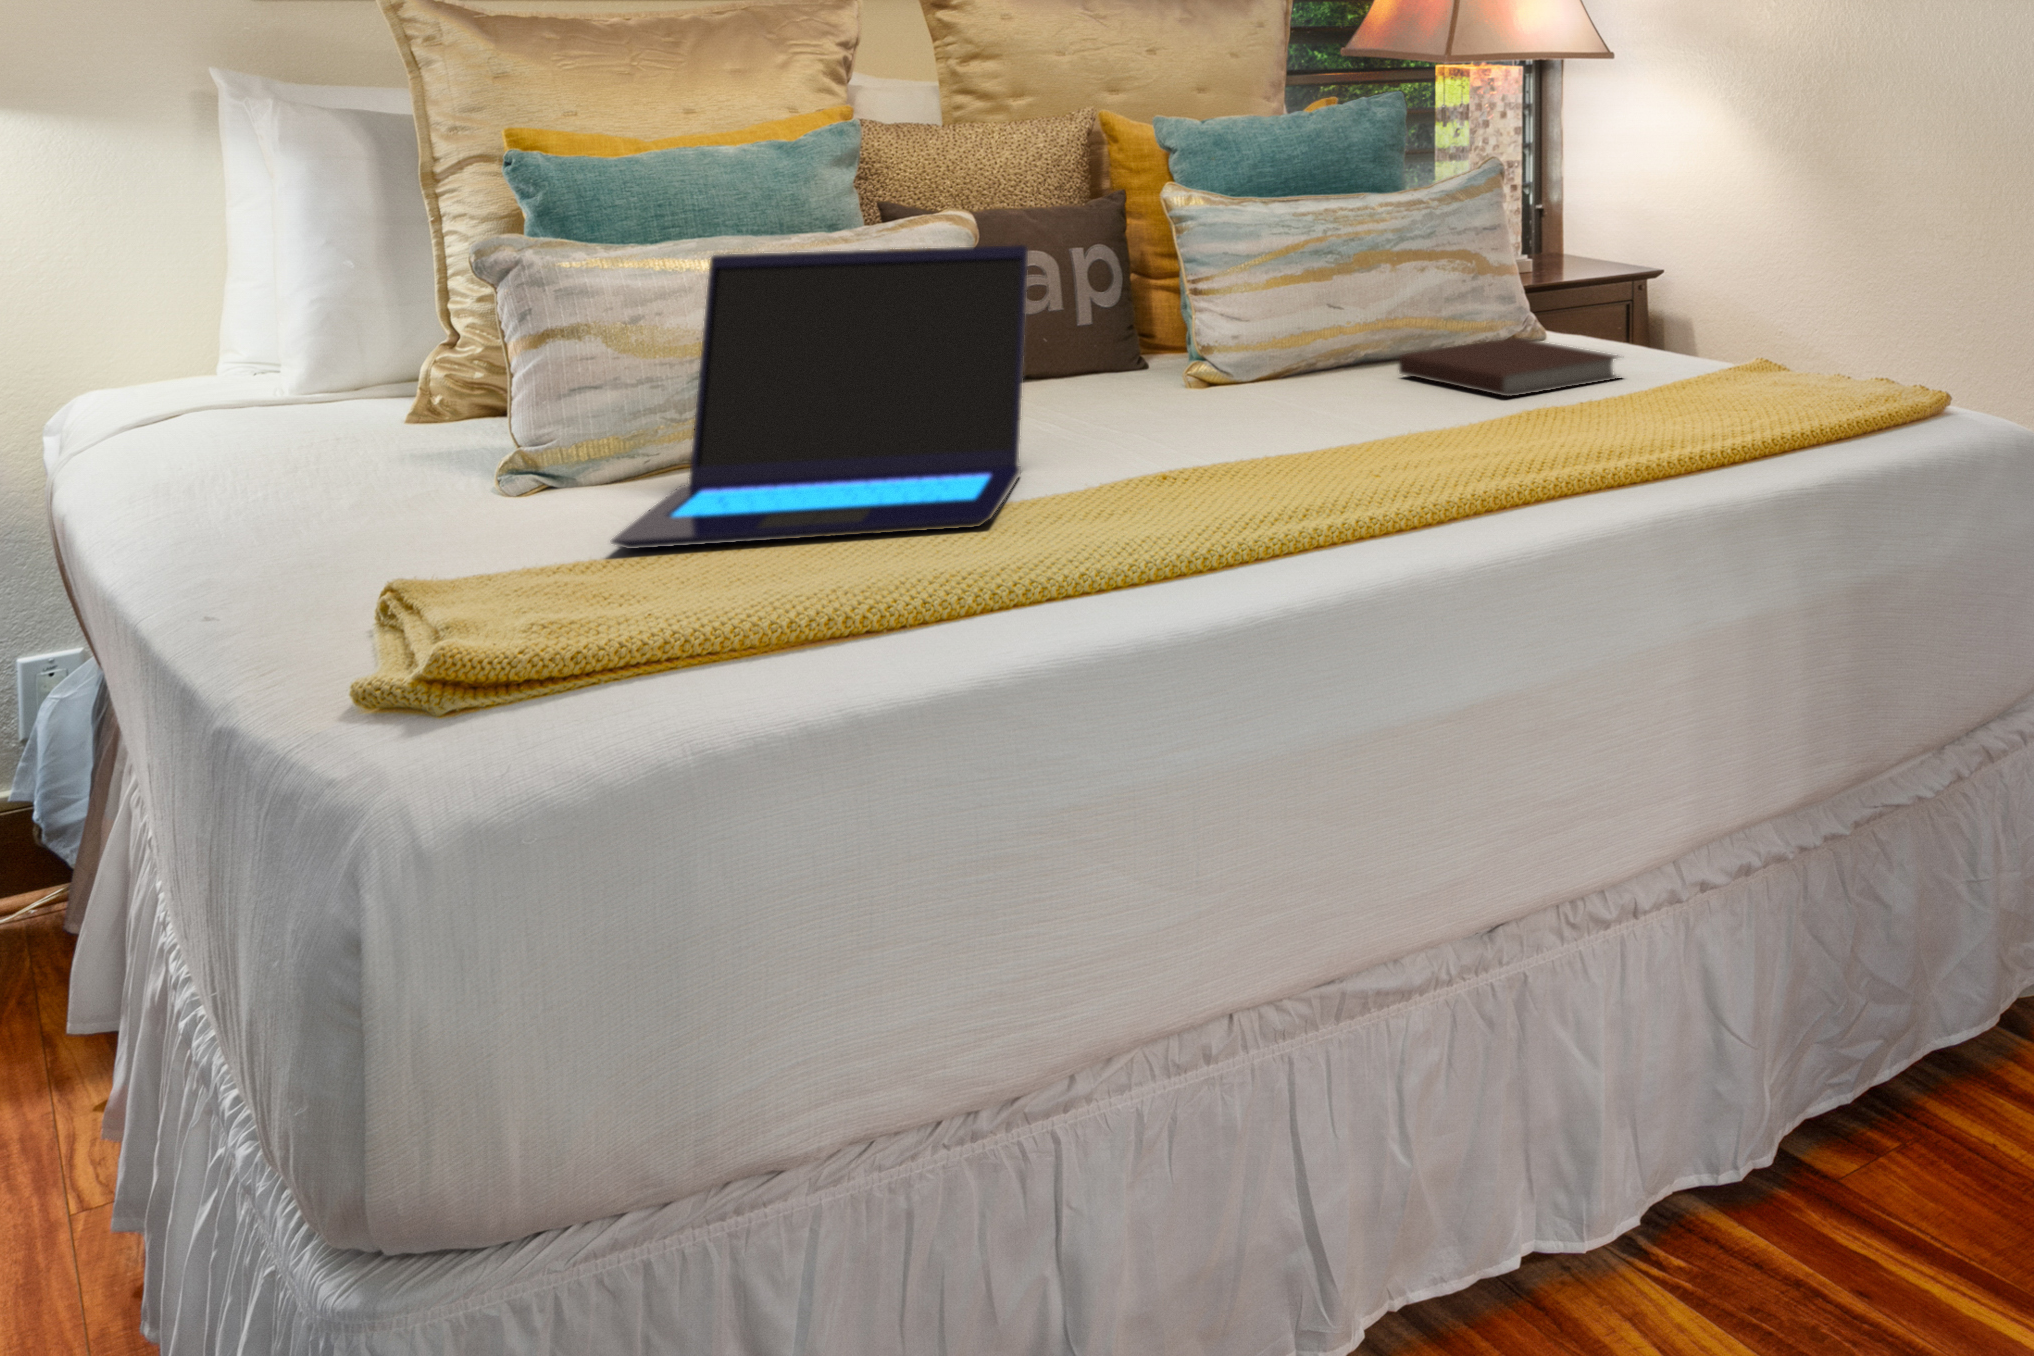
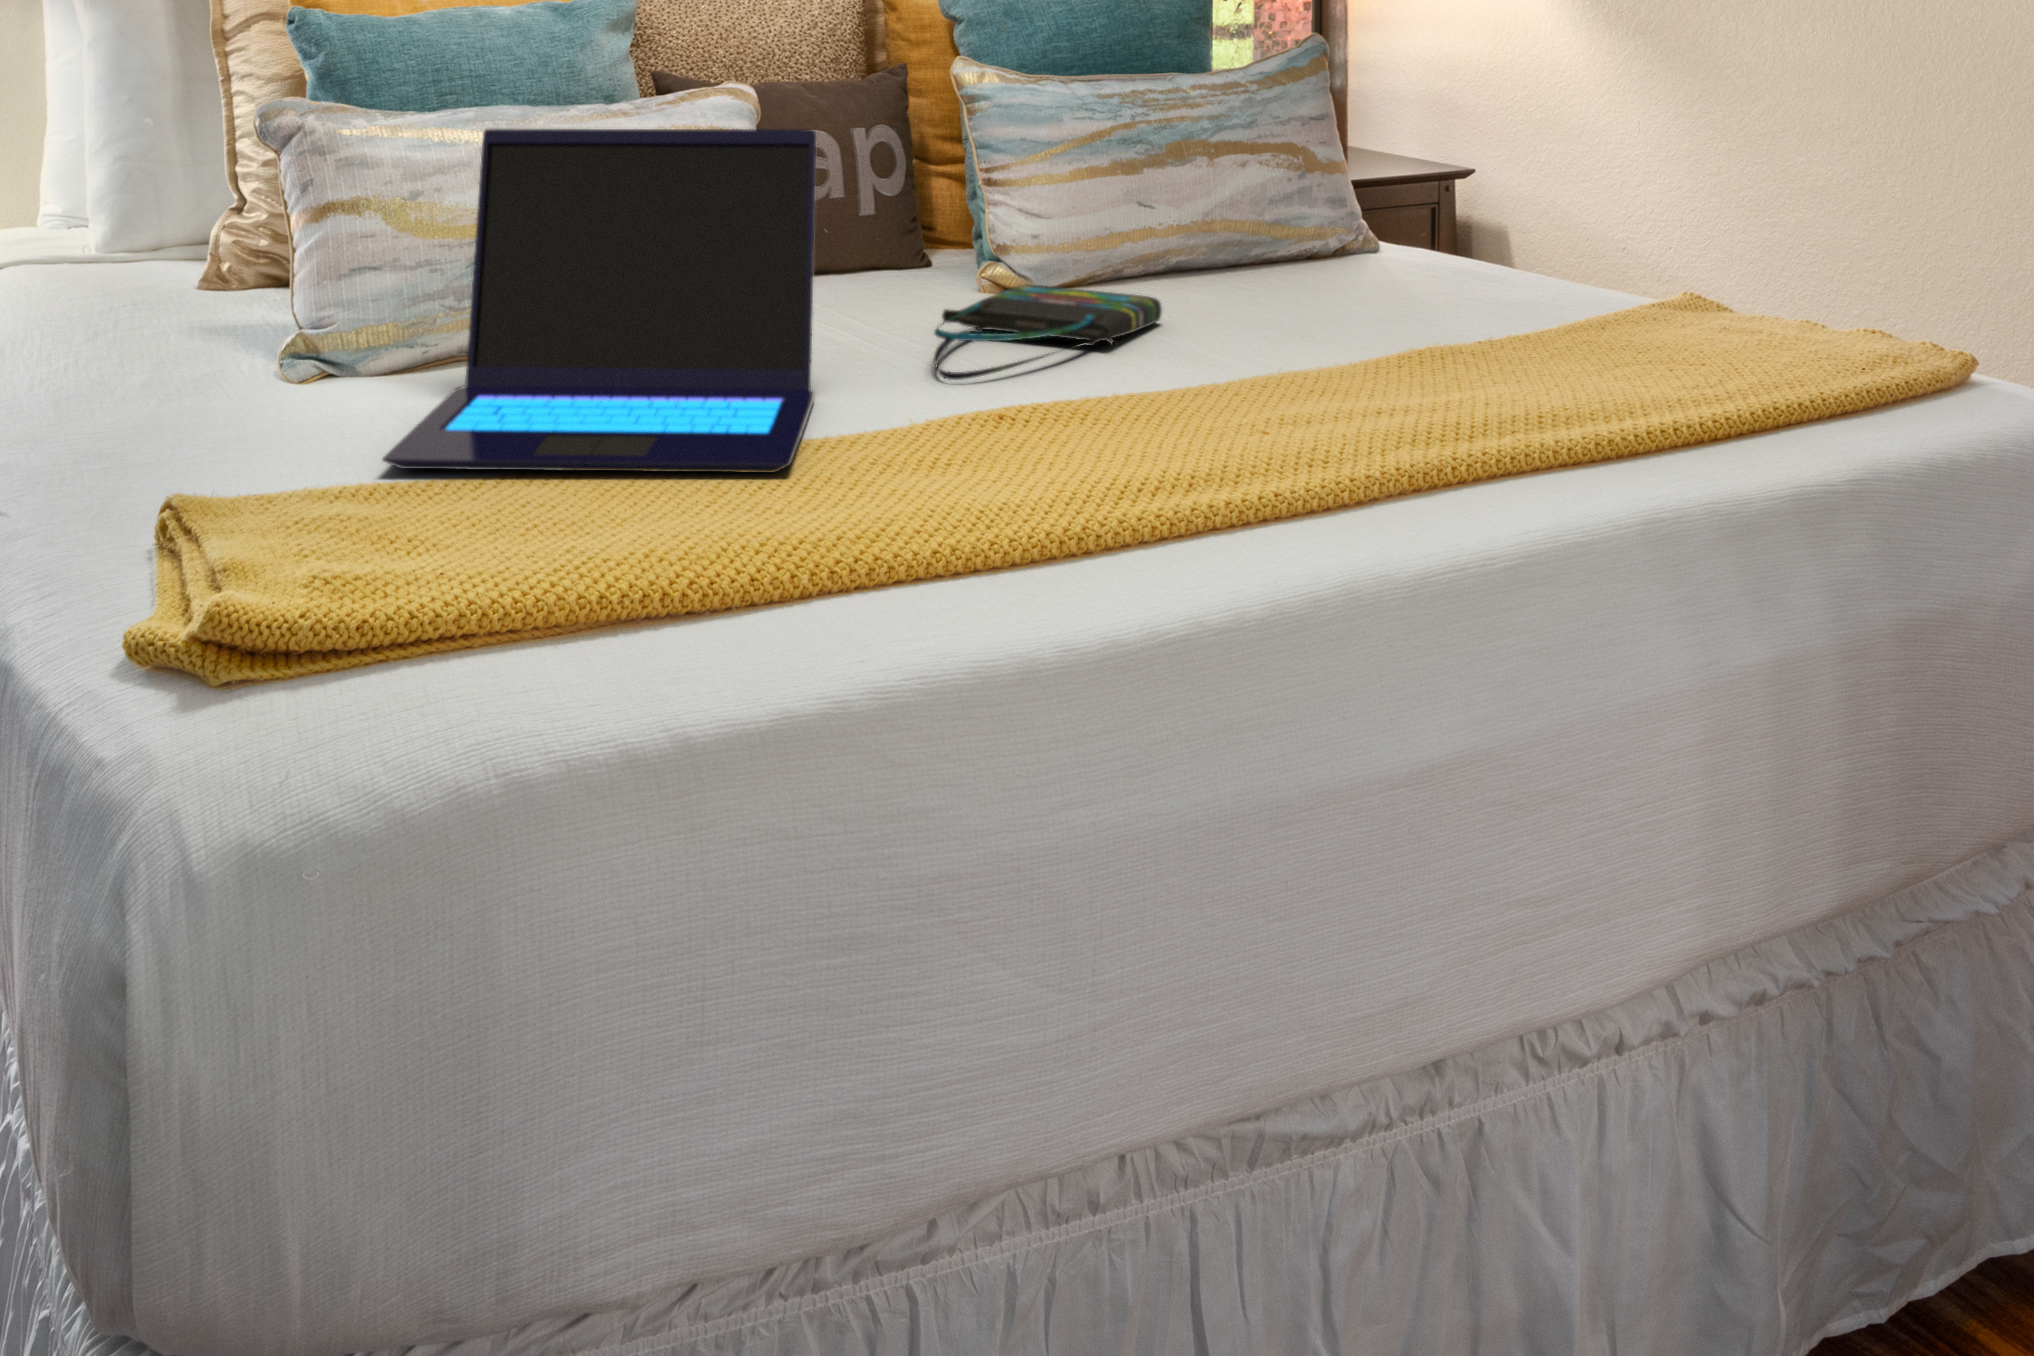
notebook: present [1399,338,1618,396] -> none [1217,254,1497,332]
tote bag: none [1133,376,1343,452] -> present [934,285,1162,380]

